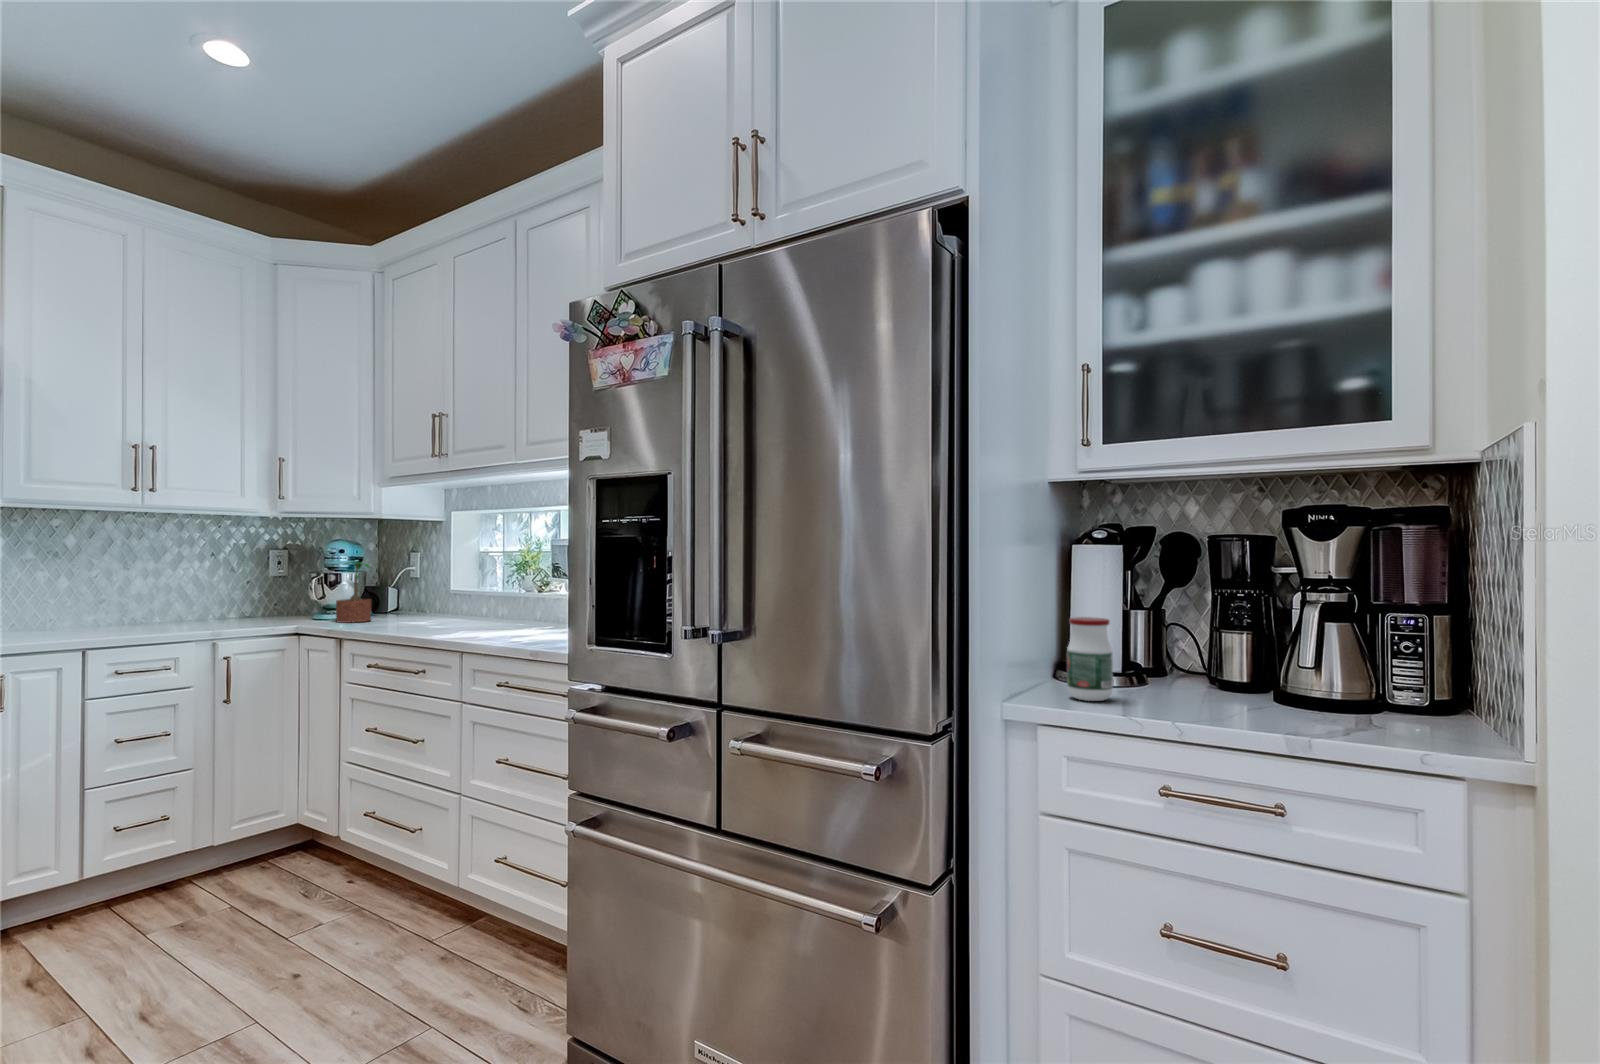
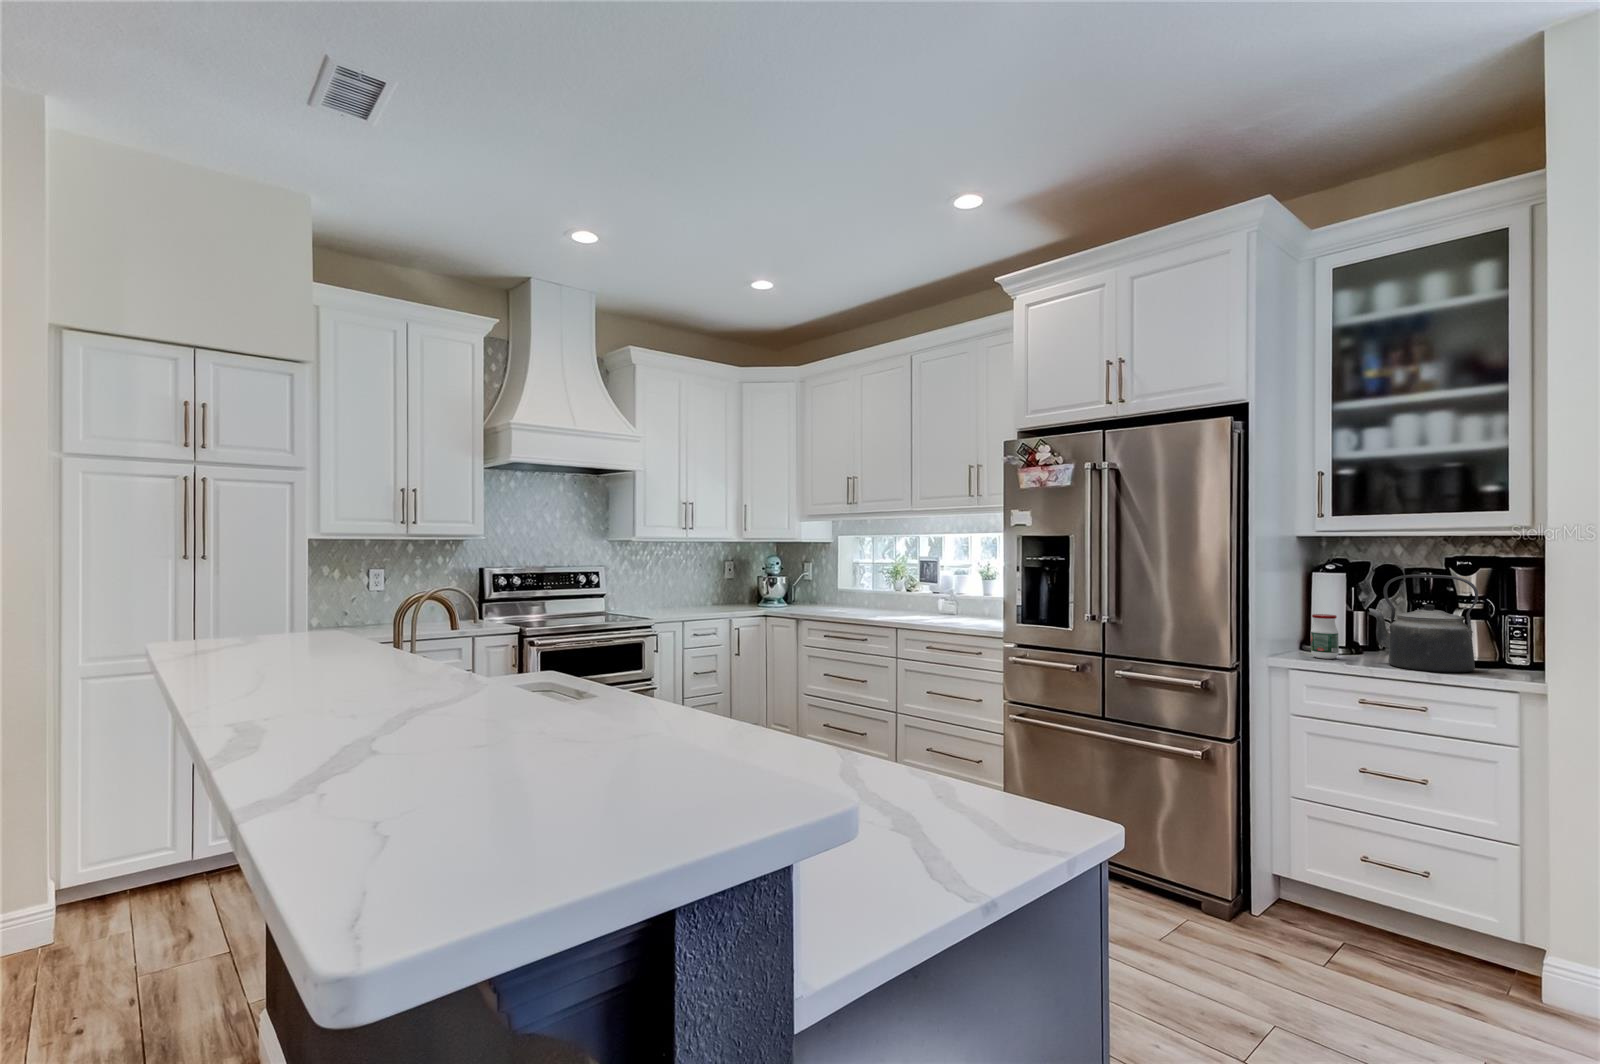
kettle: none [1163,539,1356,730] -> present [1369,575,1478,673]
potted plant: present [336,562,371,623] -> none [781,570,803,610]

